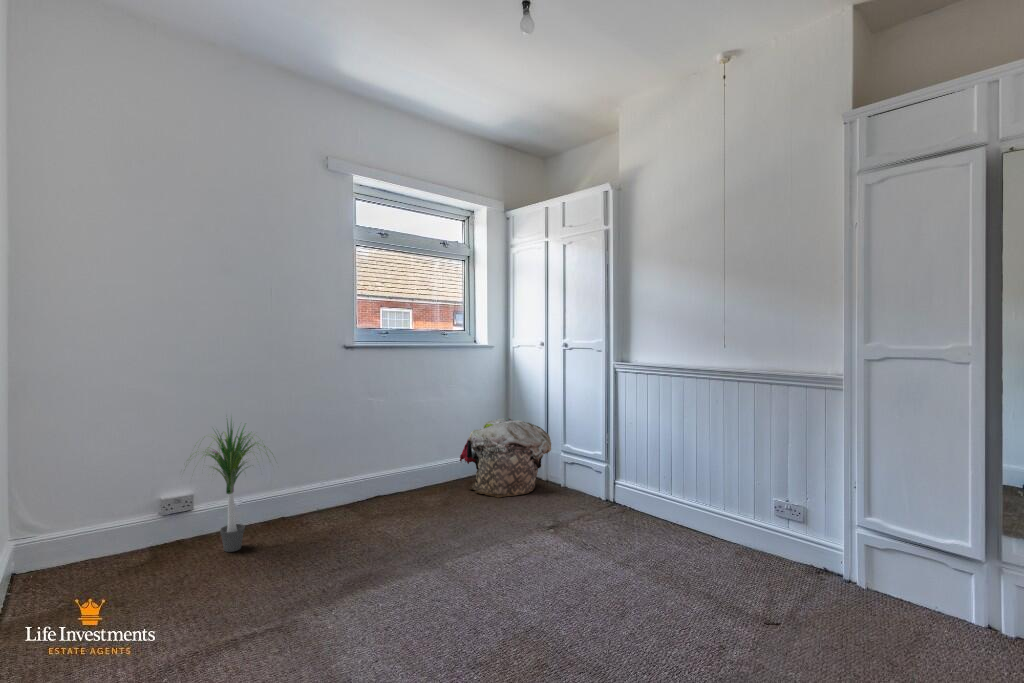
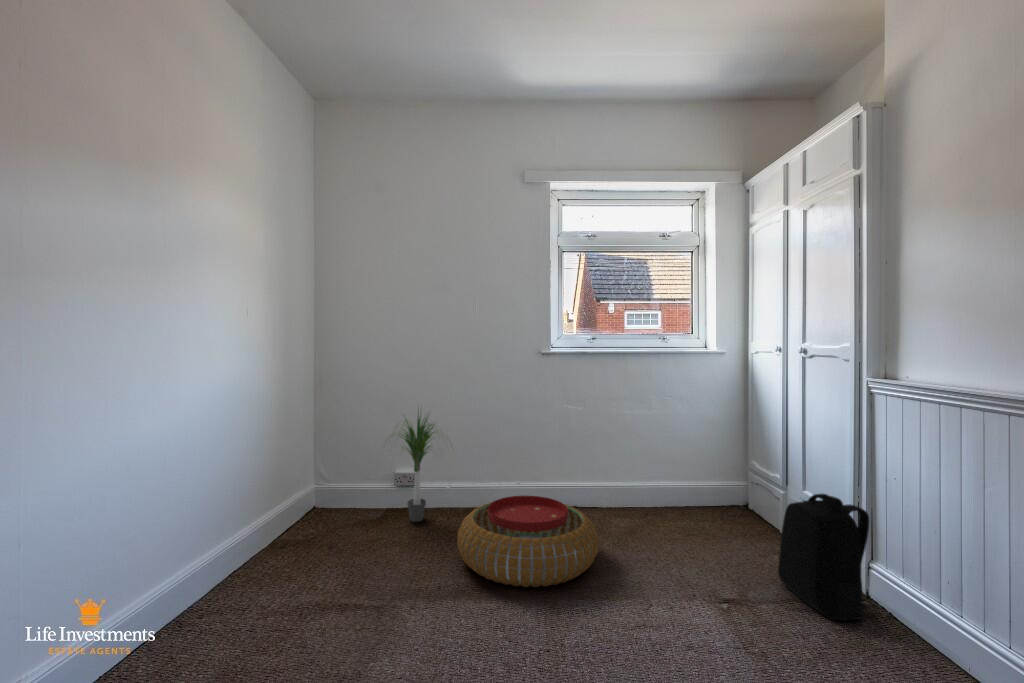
laundry basket: present [460,418,551,498] -> none [667,442,782,545]
backpack: none [573,440,625,519] -> present [778,494,877,620]
pouf: none [326,487,463,570] -> present [457,496,598,587]

